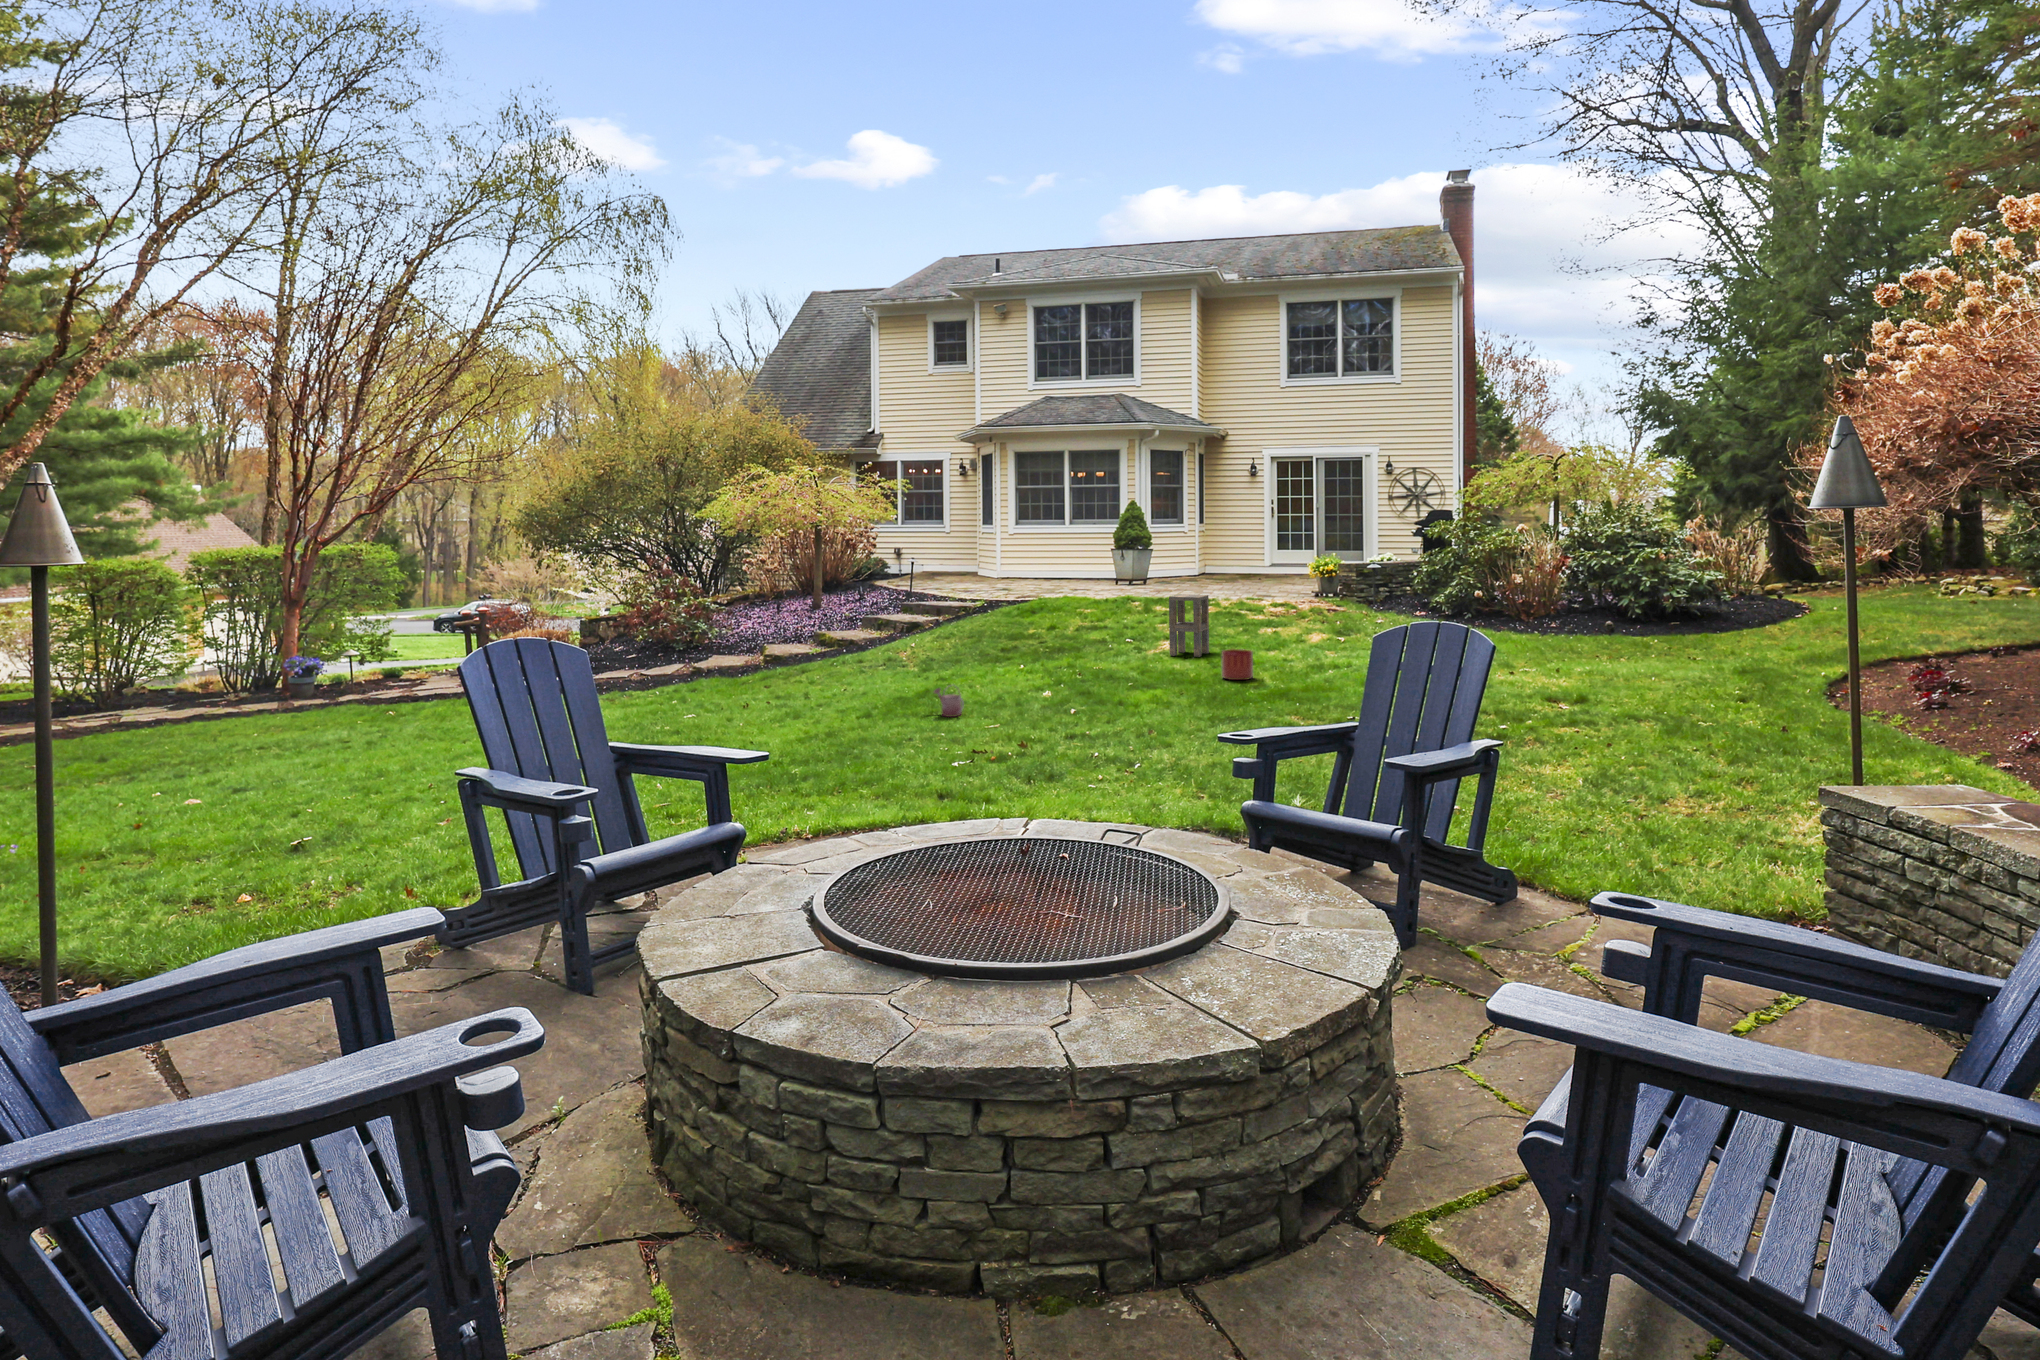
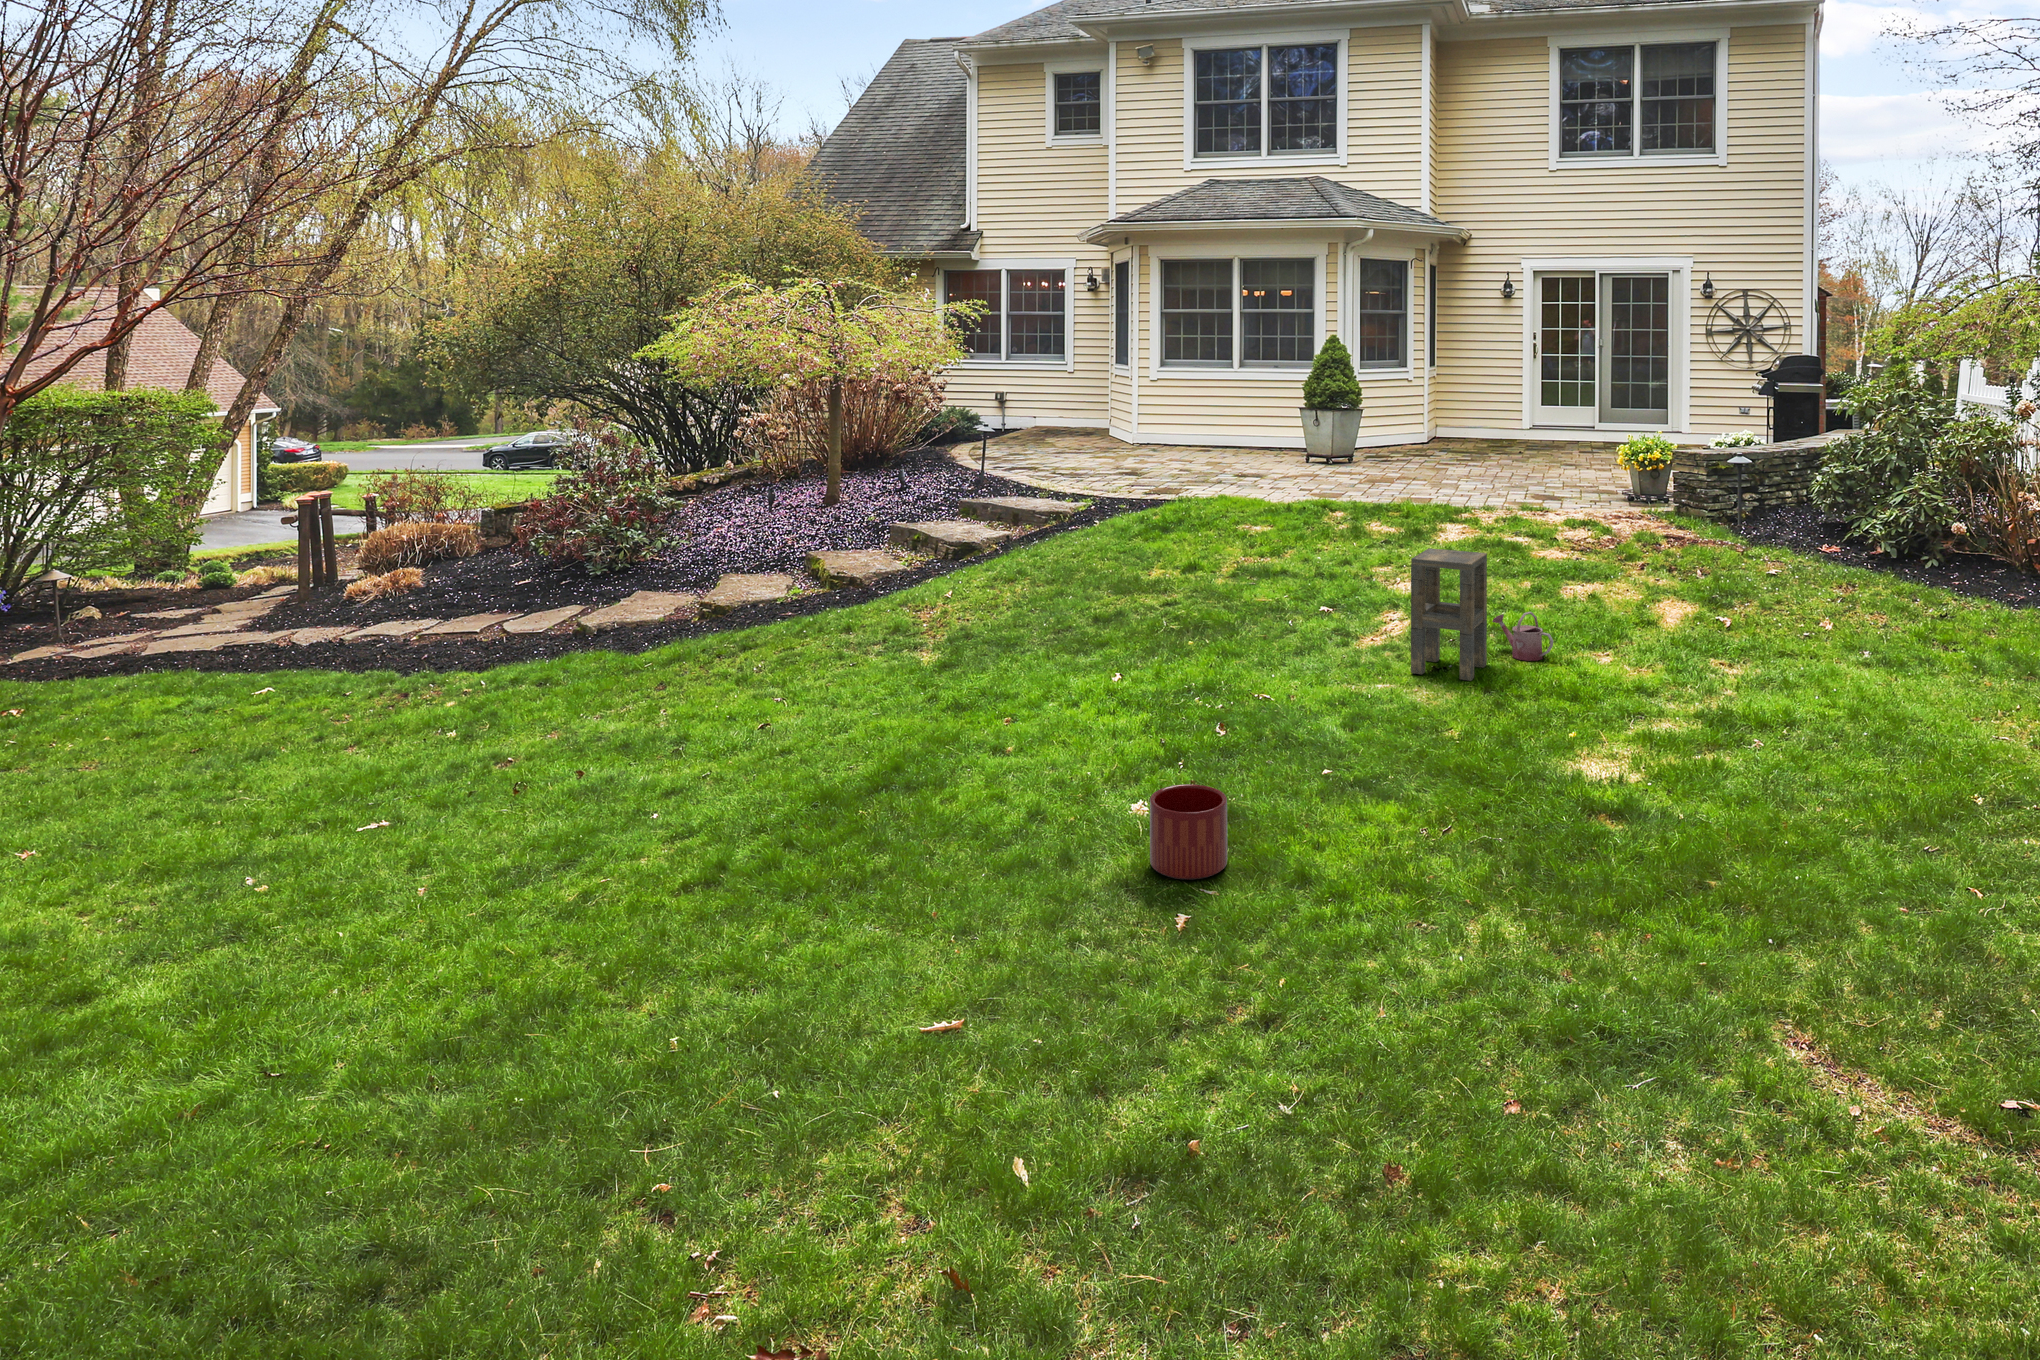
planter: present [1222,649,1253,680] -> present [1150,784,1227,880]
watering can: present [934,688,964,717] -> present [1492,612,1553,661]

